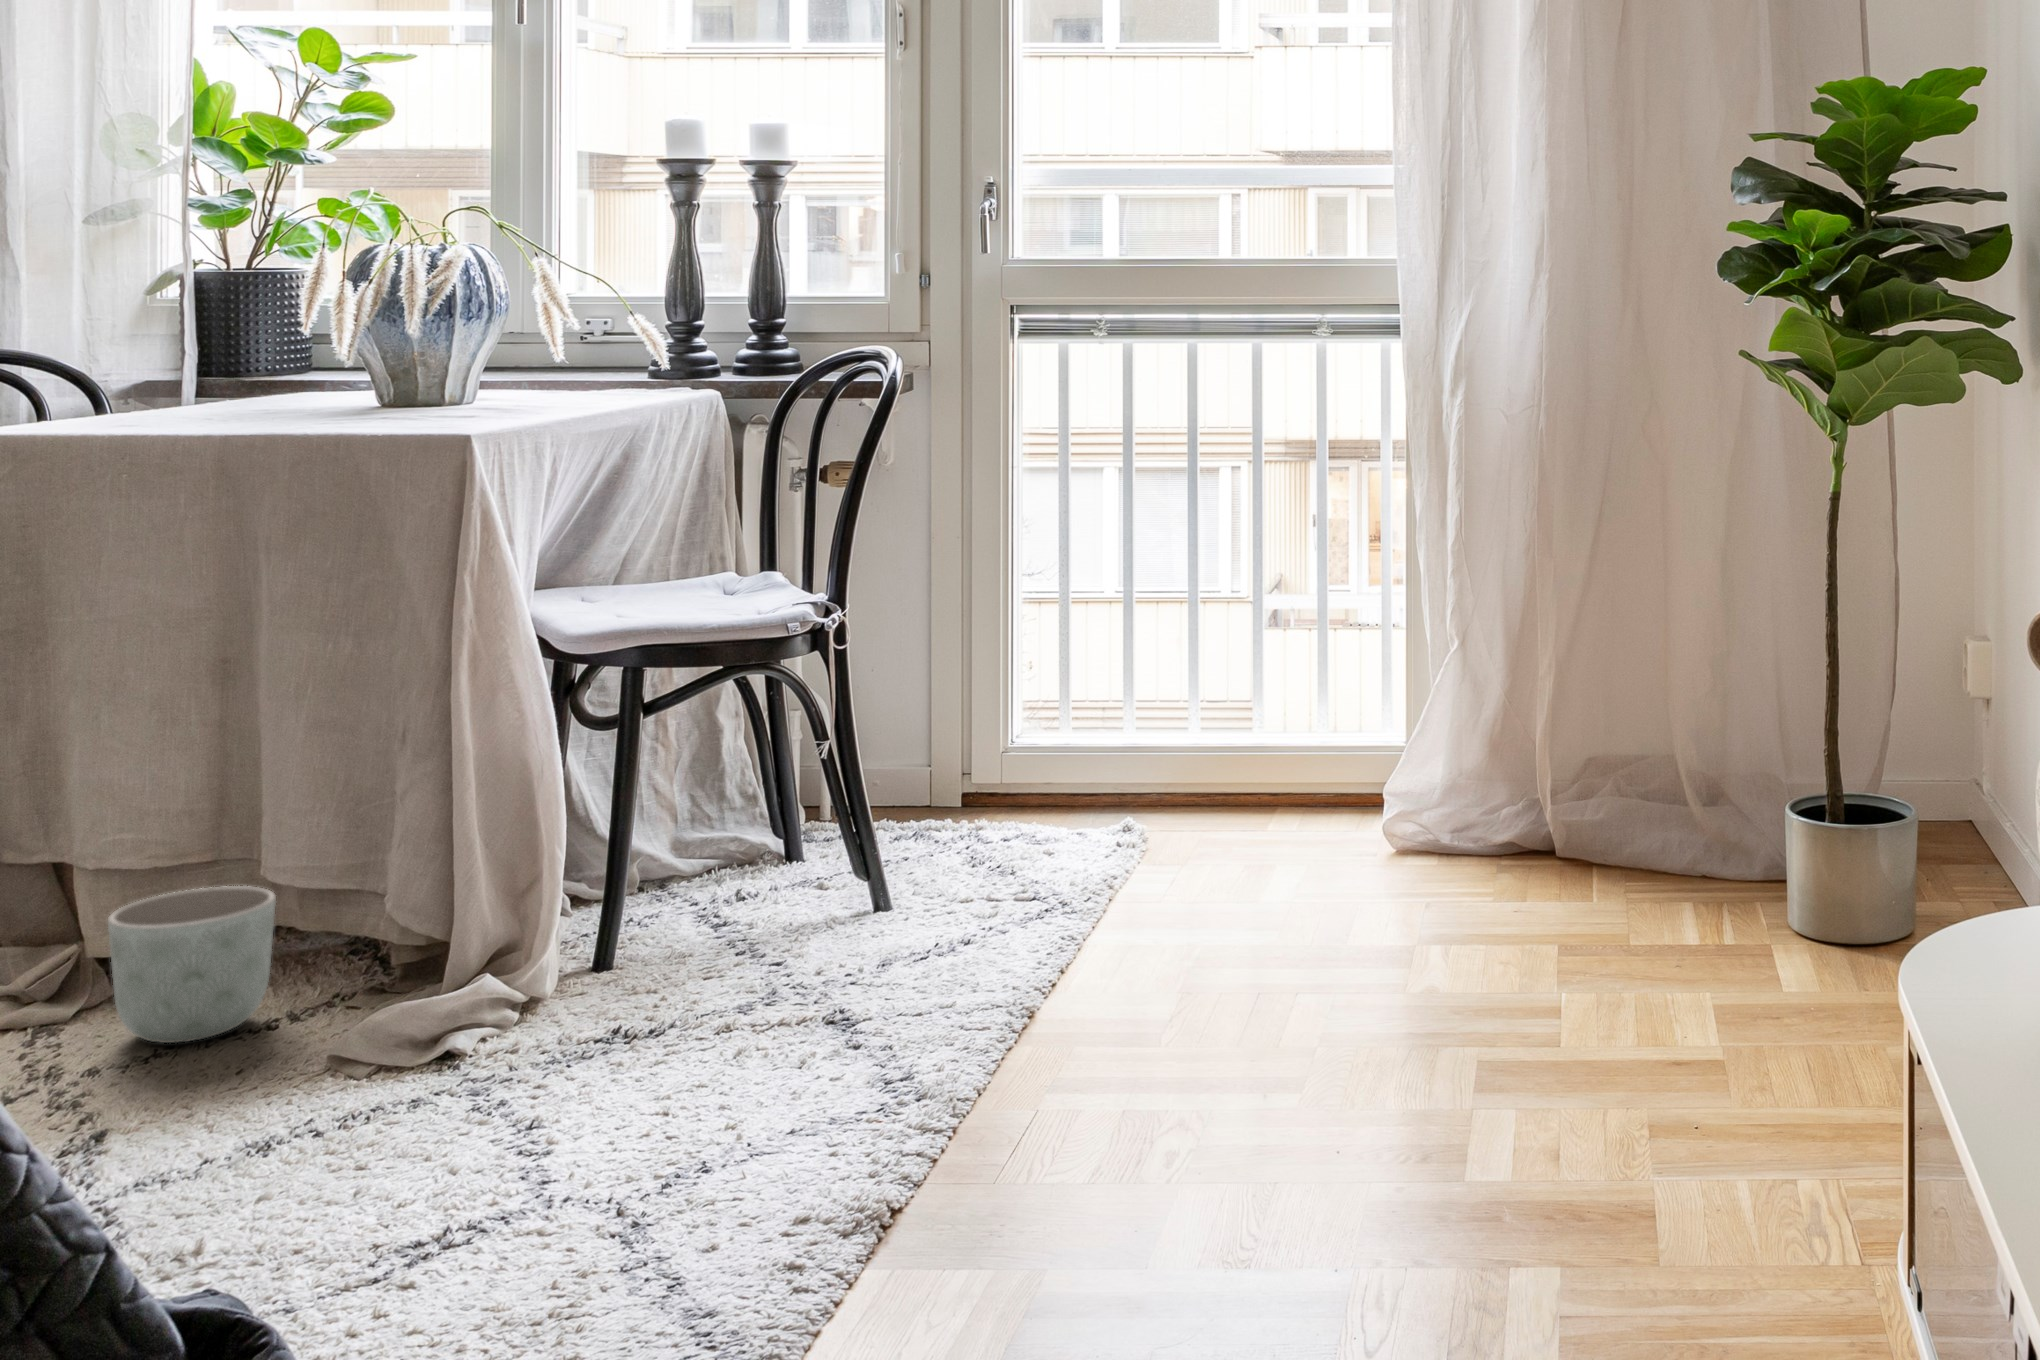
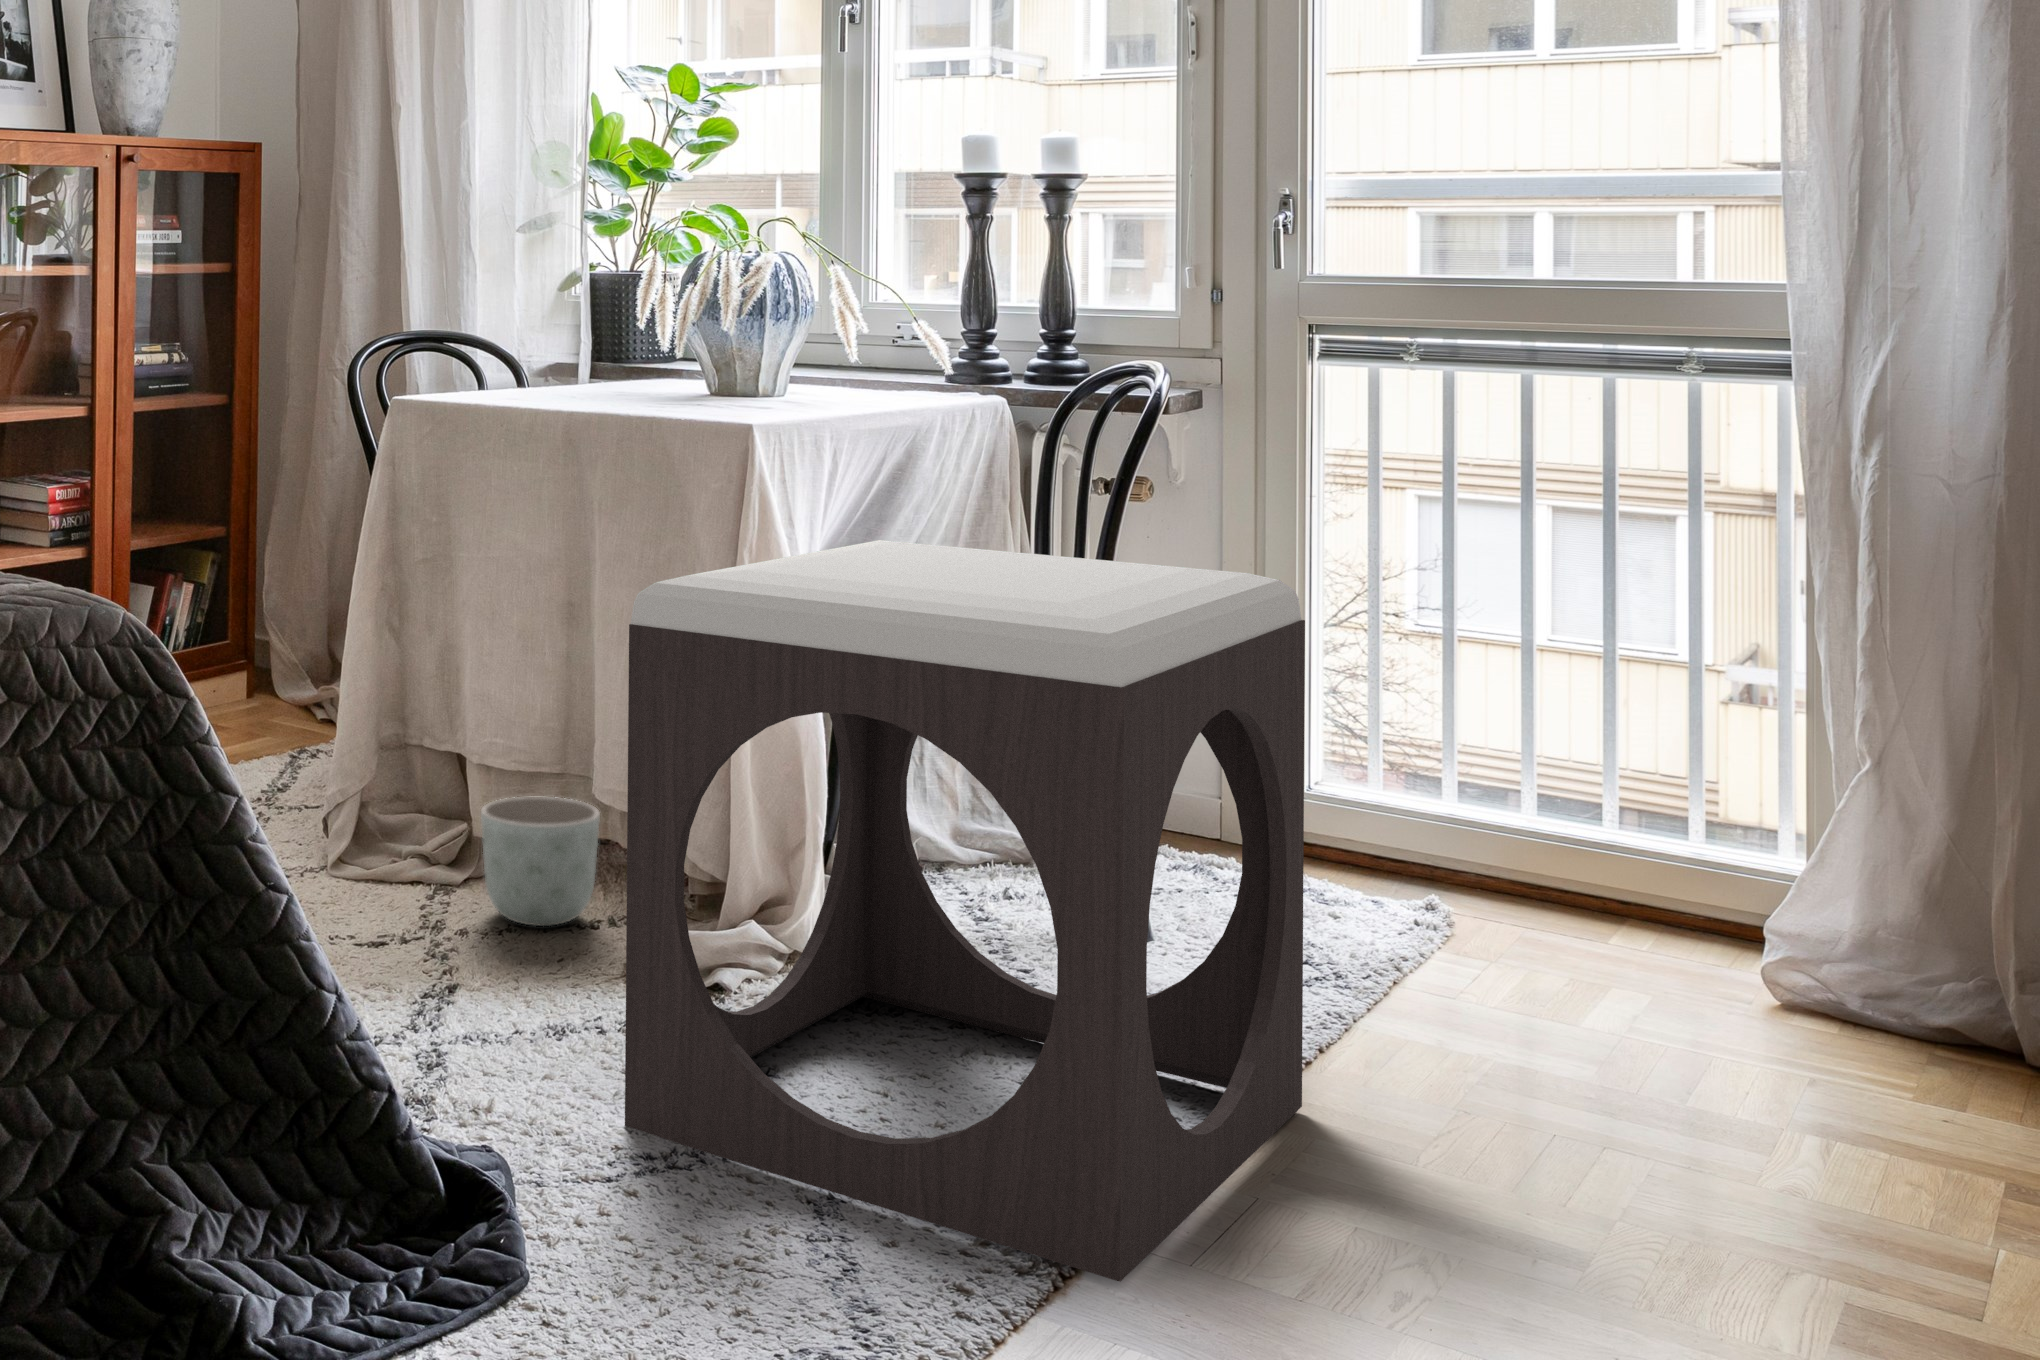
footstool: none [375,549,1058,1224] -> present [625,540,1305,1282]

